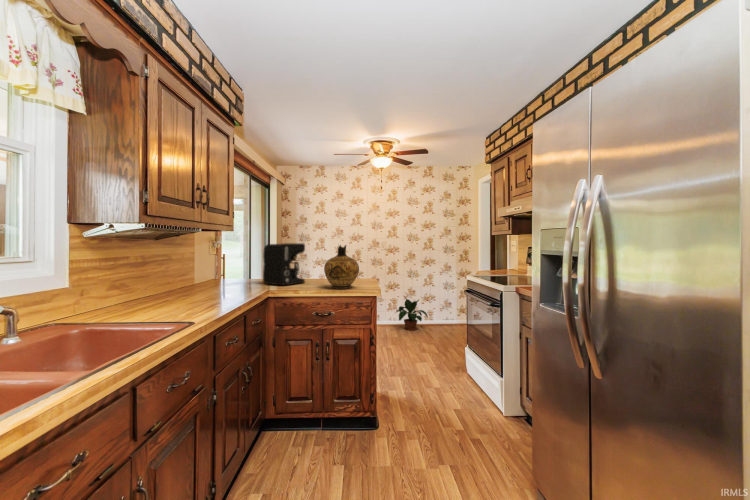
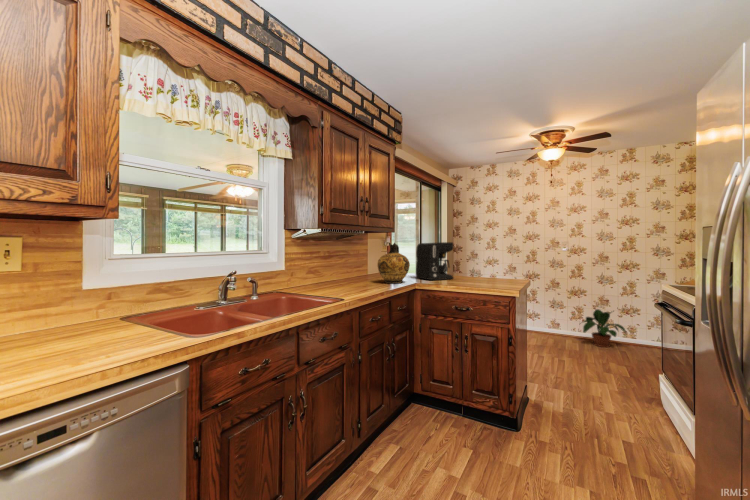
ceramic jug: present [324,245,359,289] -> present [377,243,410,283]

